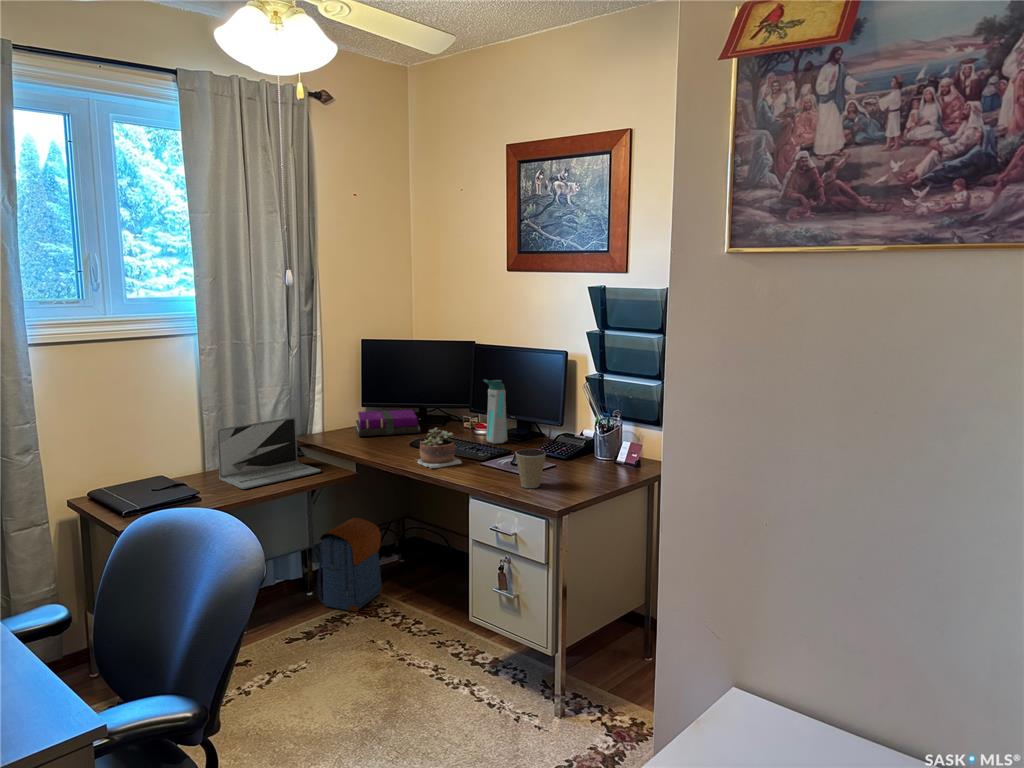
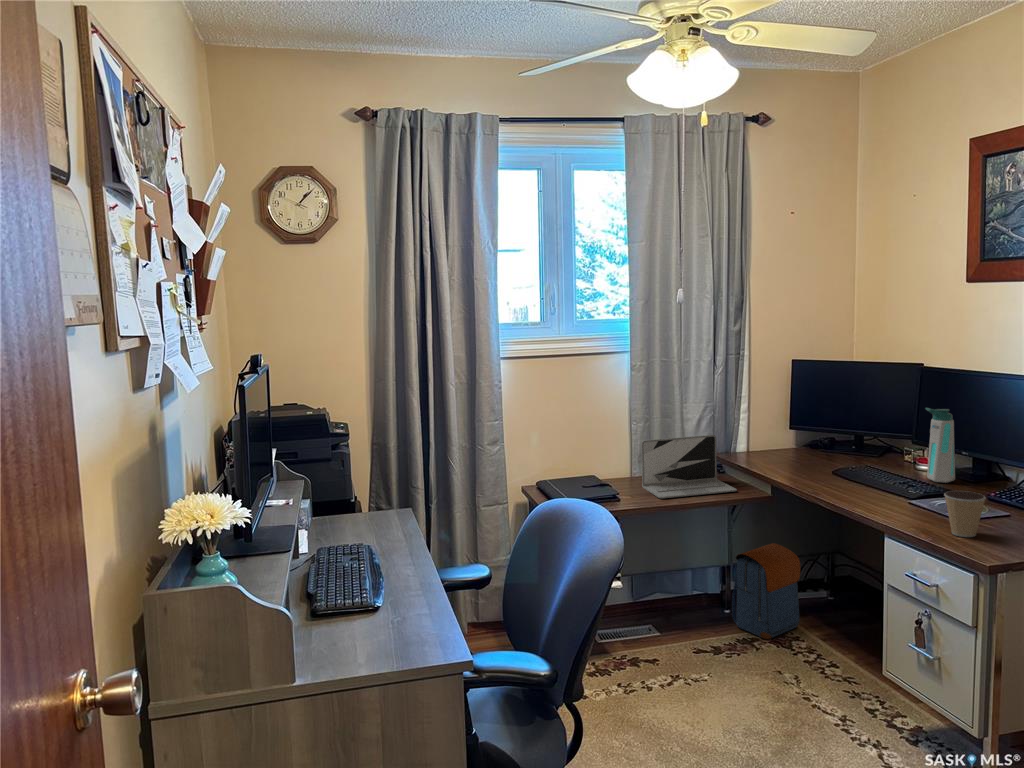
notebook: present [356,409,420,436] -> none [781,434,850,462]
succulent plant: present [418,428,462,468] -> none [832,457,887,501]

